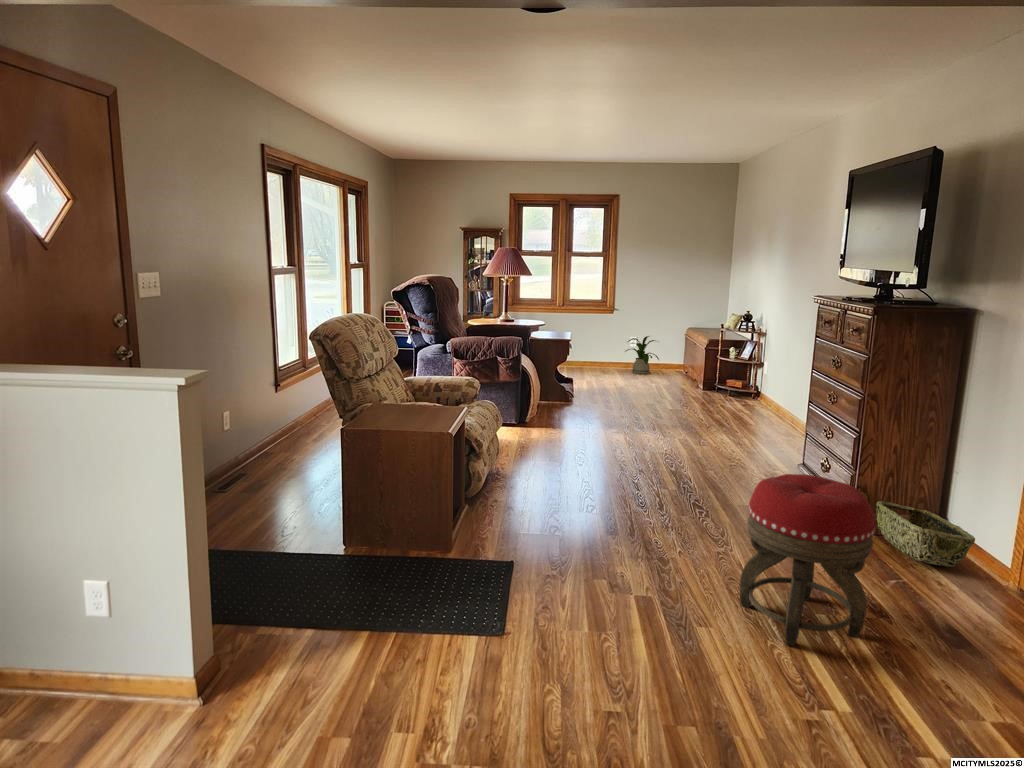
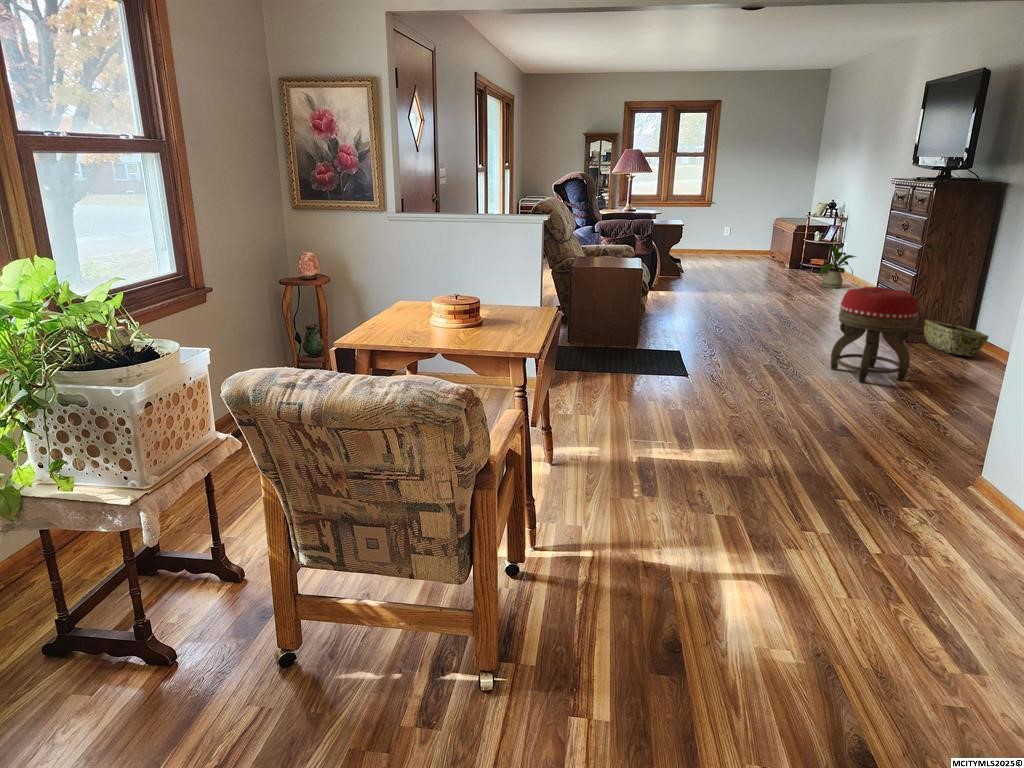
house plant: present [626,336,659,374] -> present [820,244,856,288]

